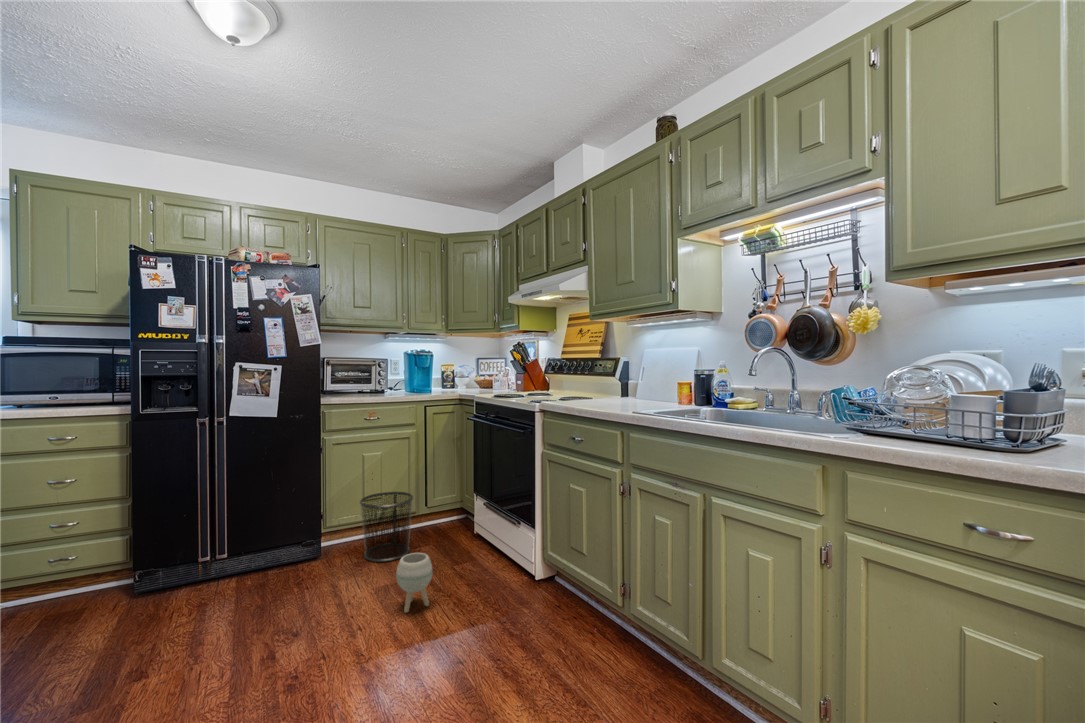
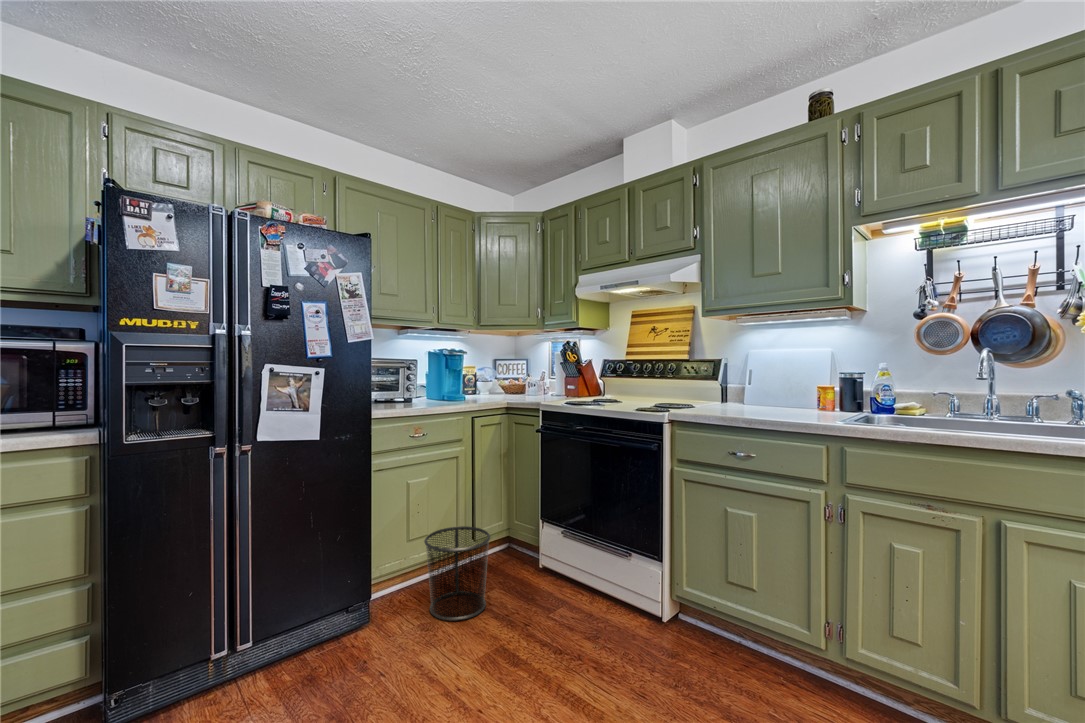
planter: present [396,553,432,613] -> none [539,608,584,690]

